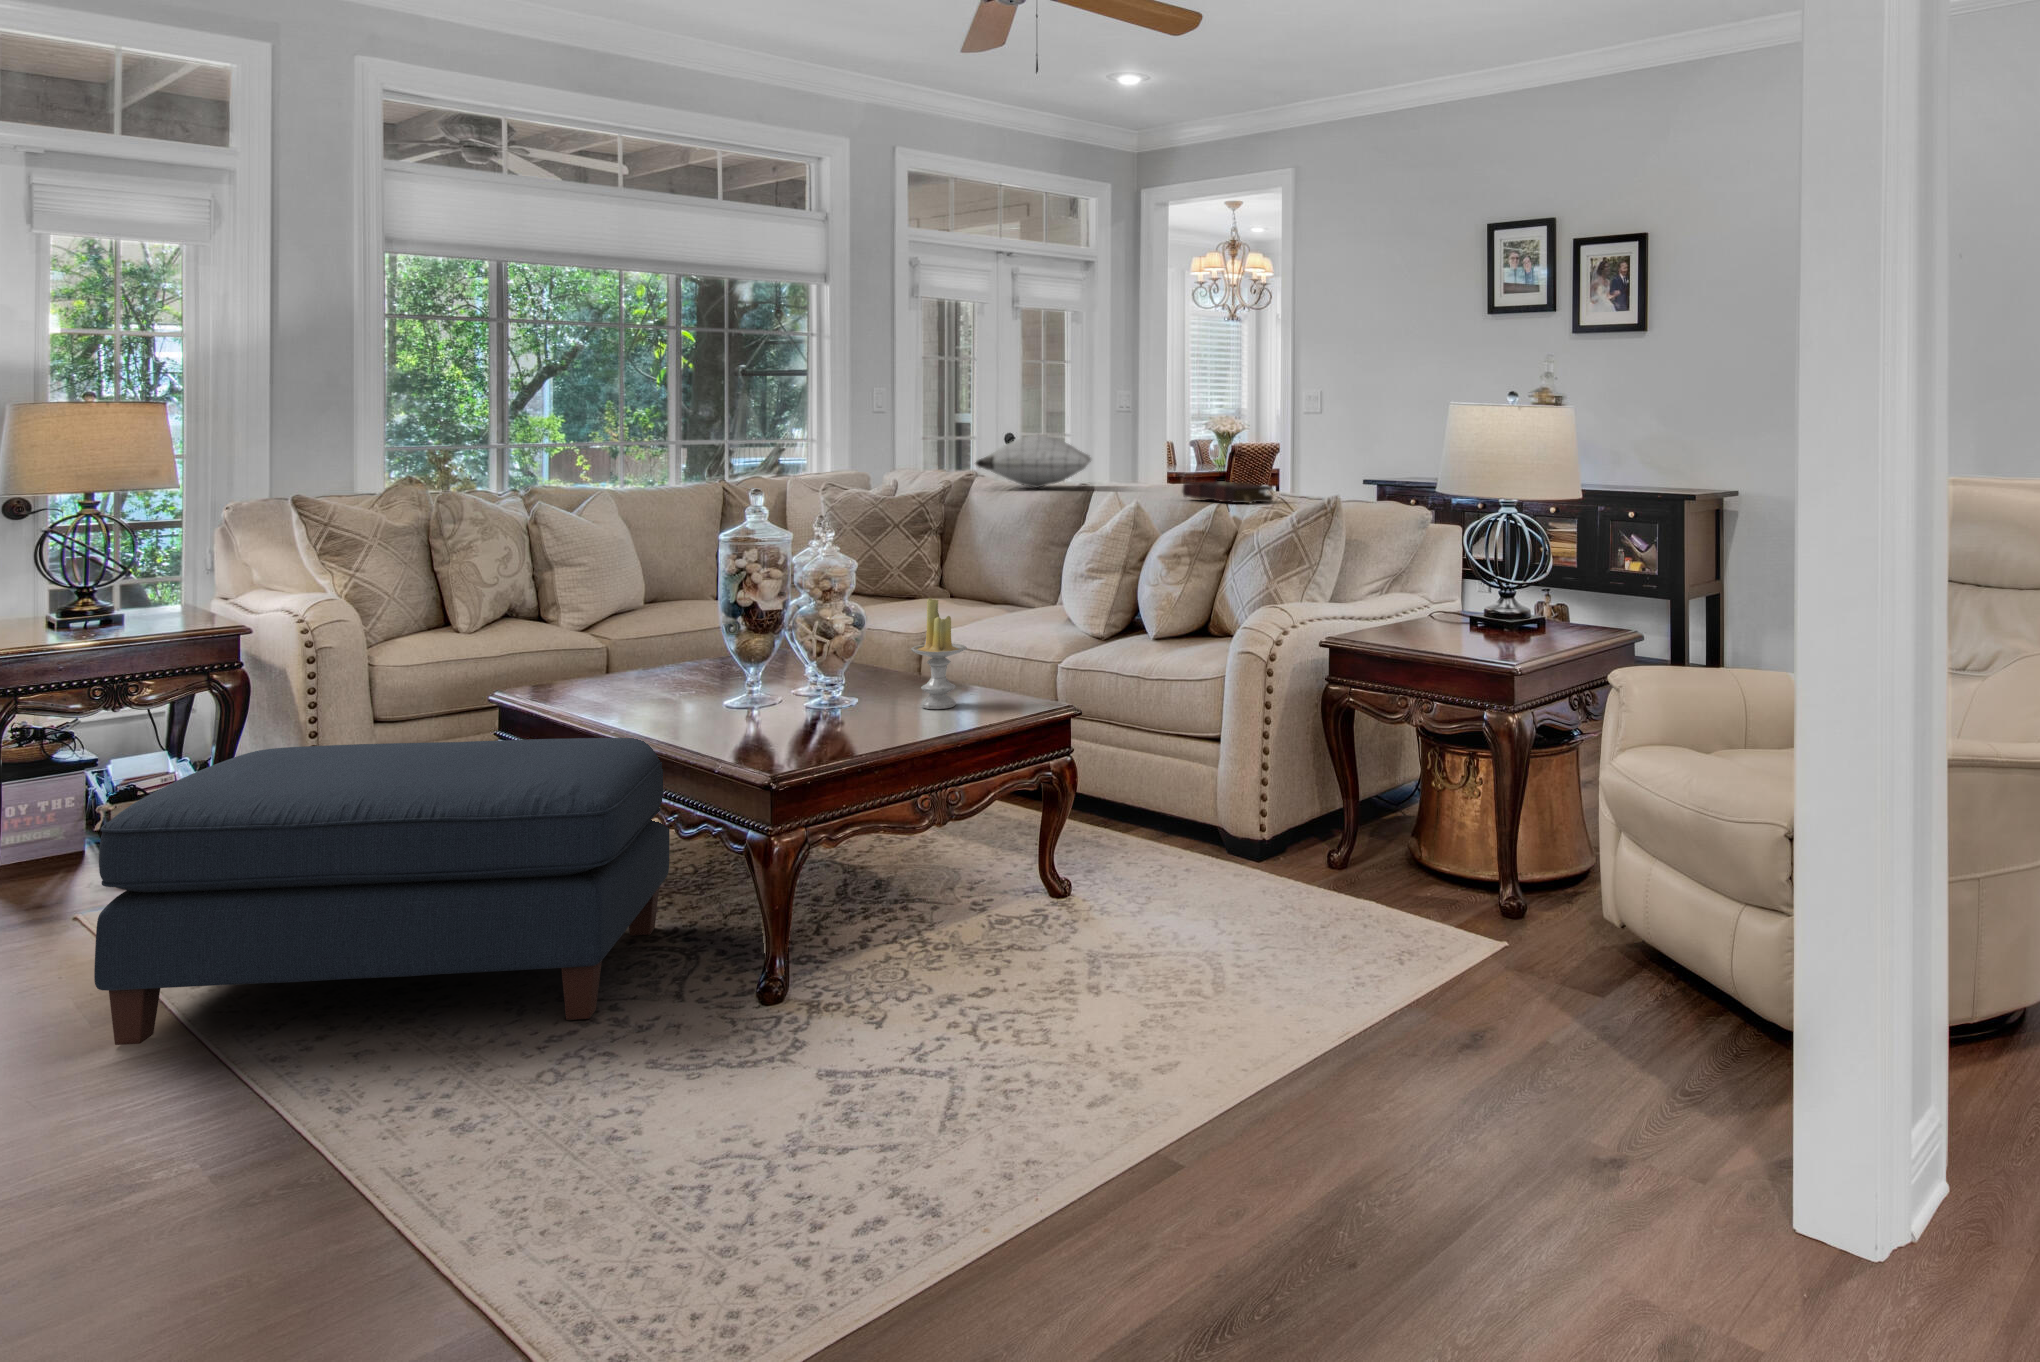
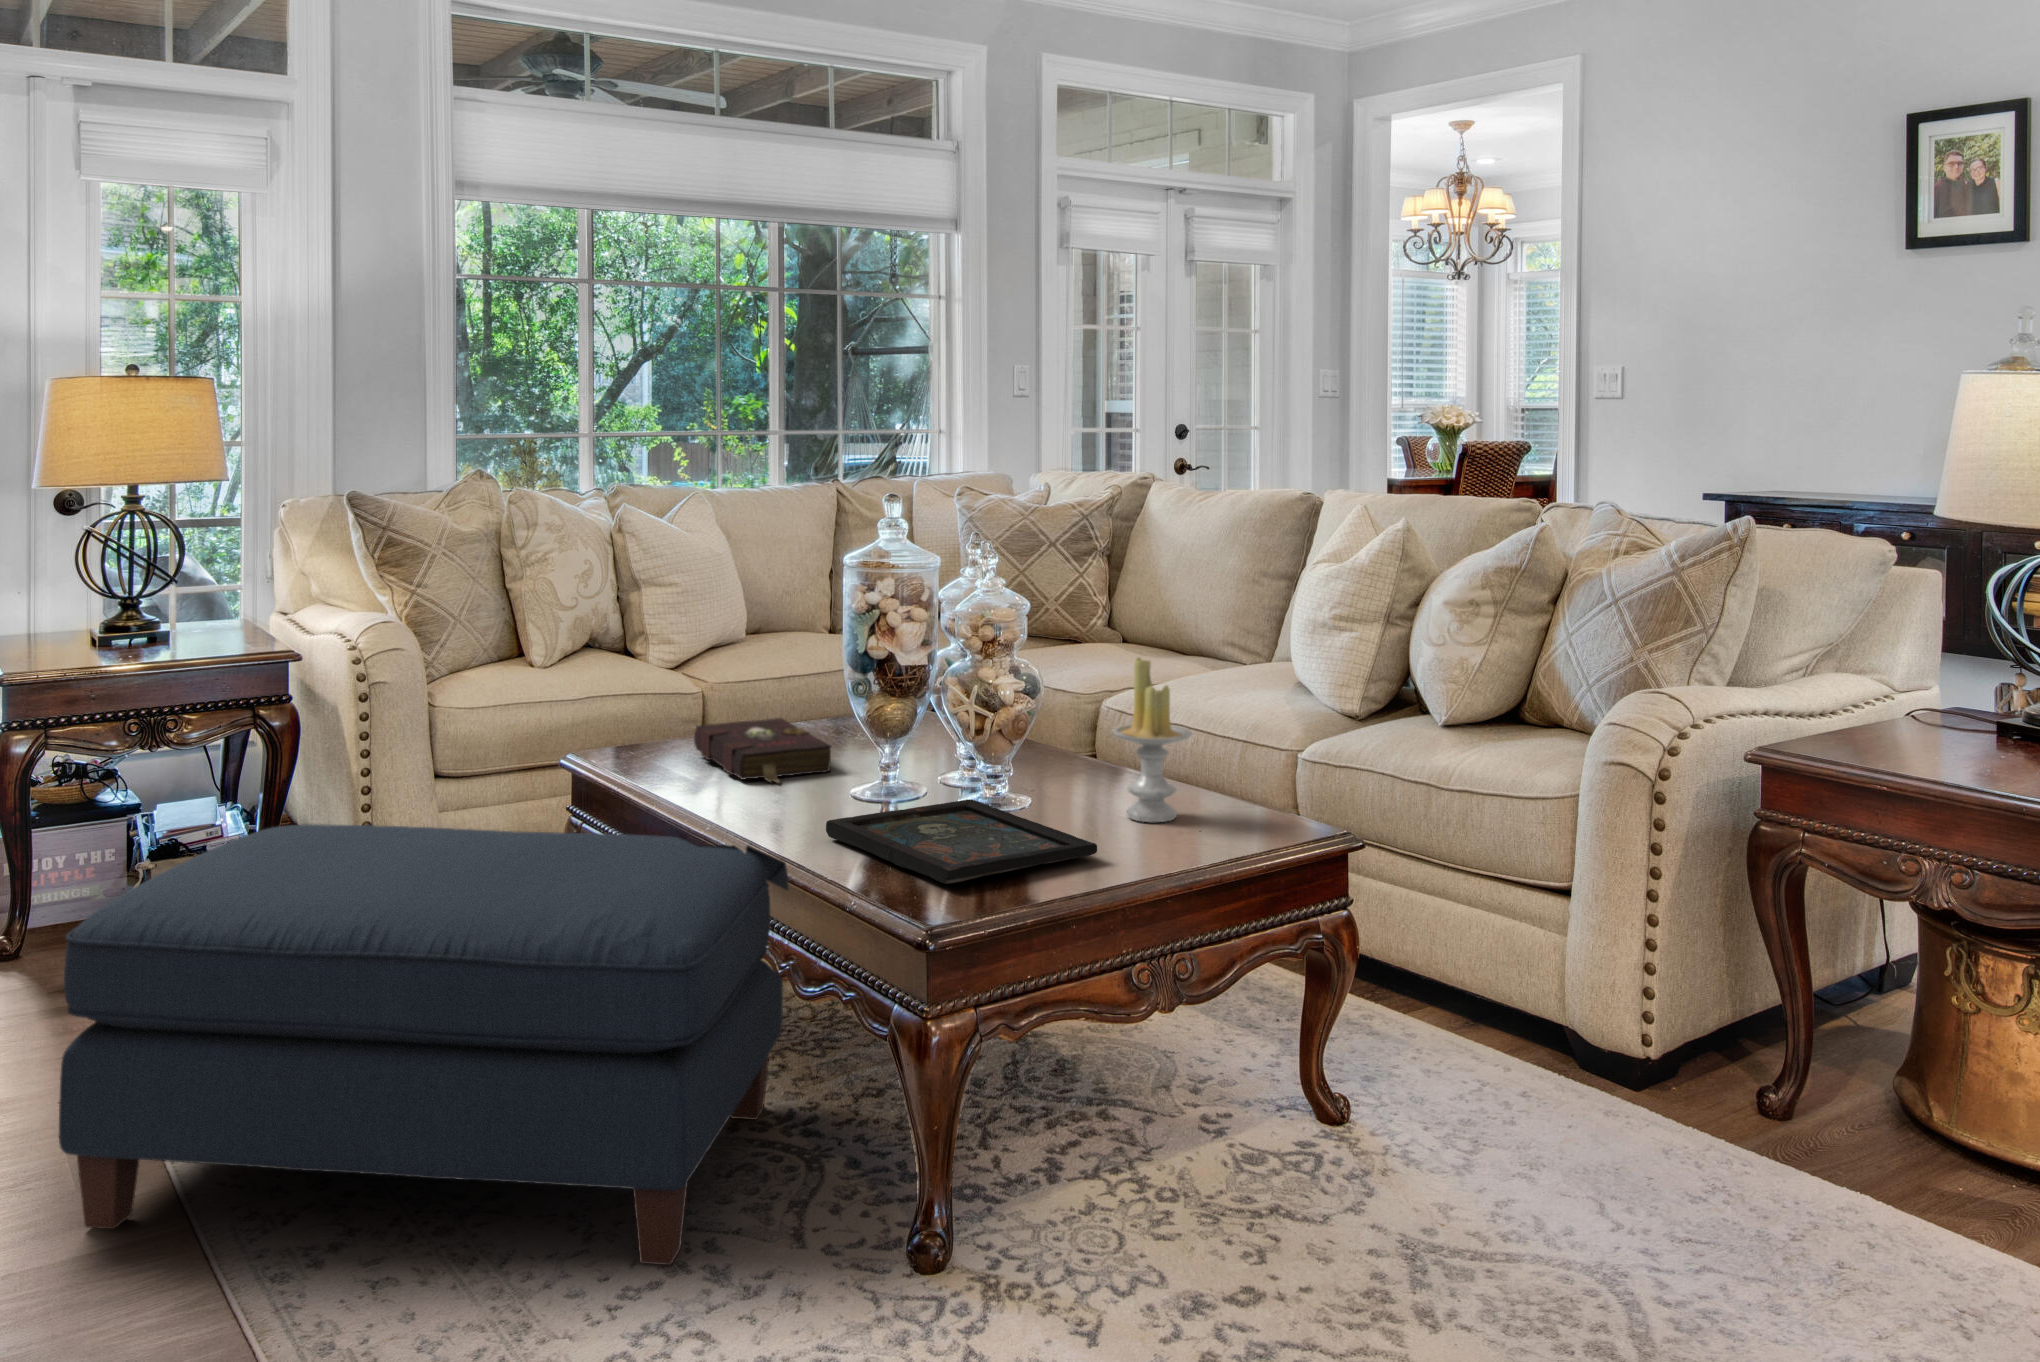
pillow: present [976,435,1091,488] -> none [1173,421,1332,494]
book: present [1183,481,1273,503] -> present [694,718,831,783]
tray: none [703,701,897,750] -> present [826,799,1097,884]

